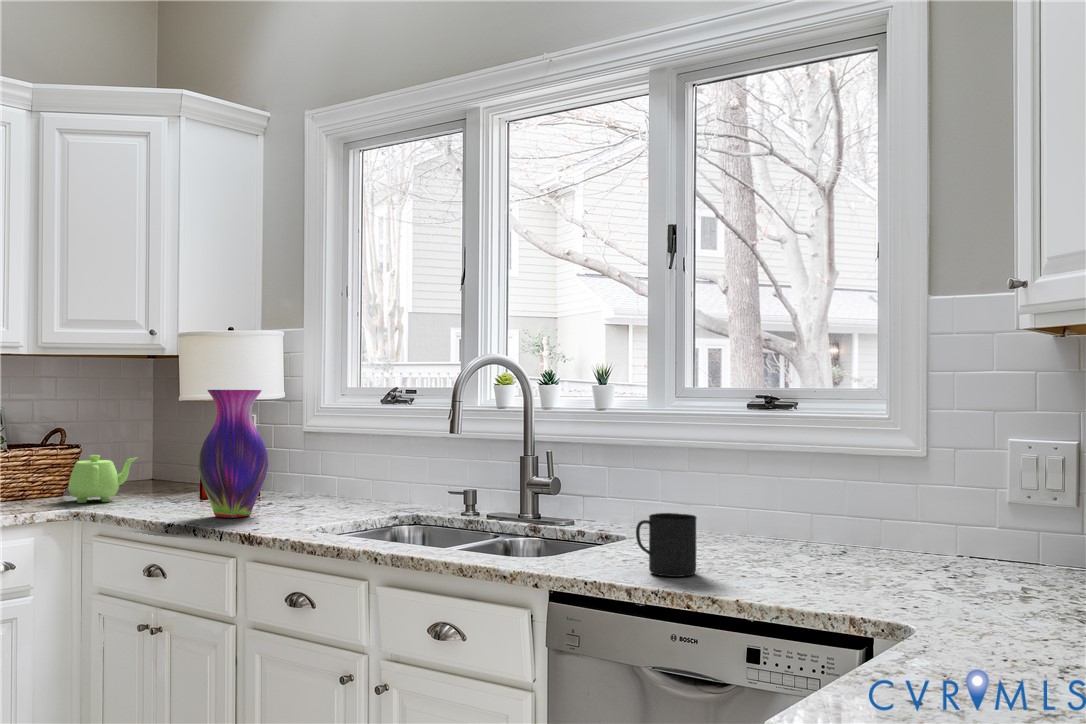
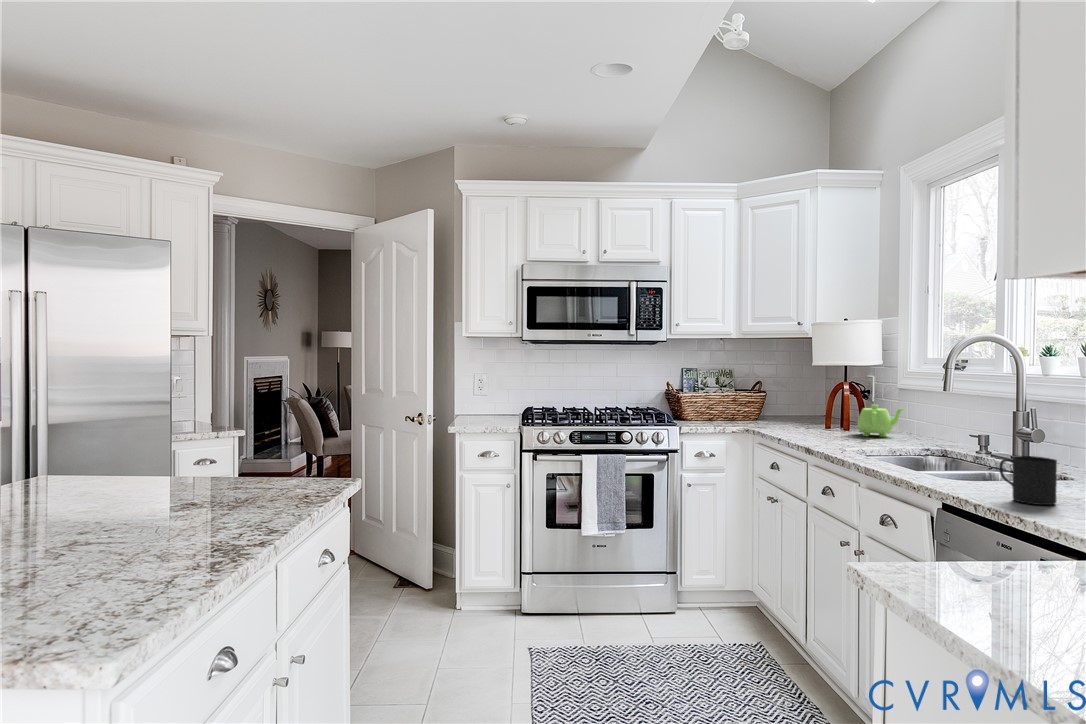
vase: present [198,390,268,518] -> none [799,360,843,439]
teapot: present [69,455,136,503] -> present [858,405,904,437]

